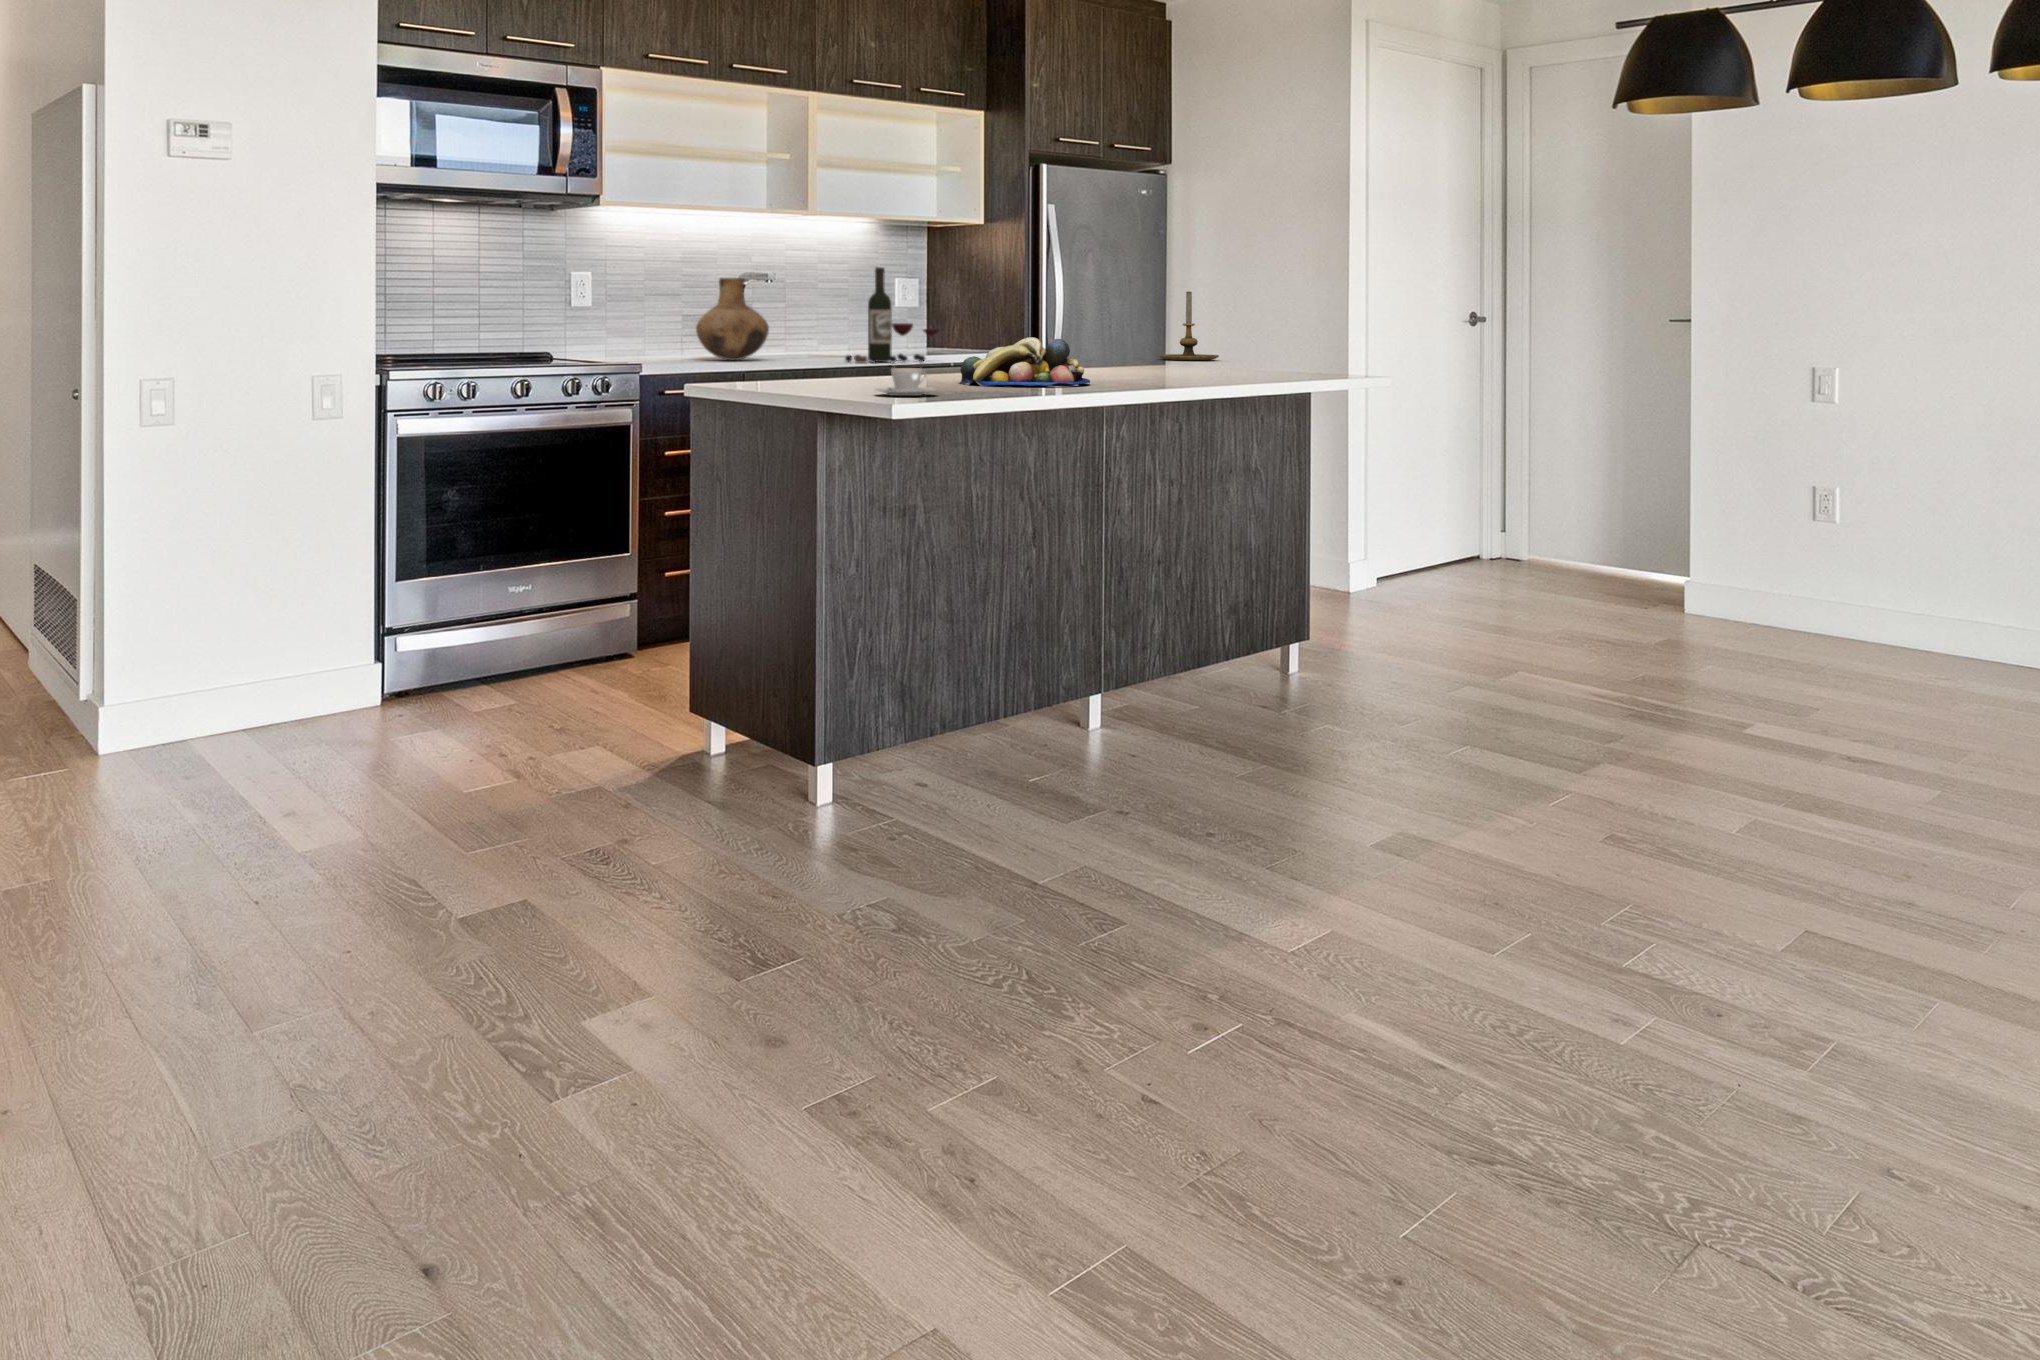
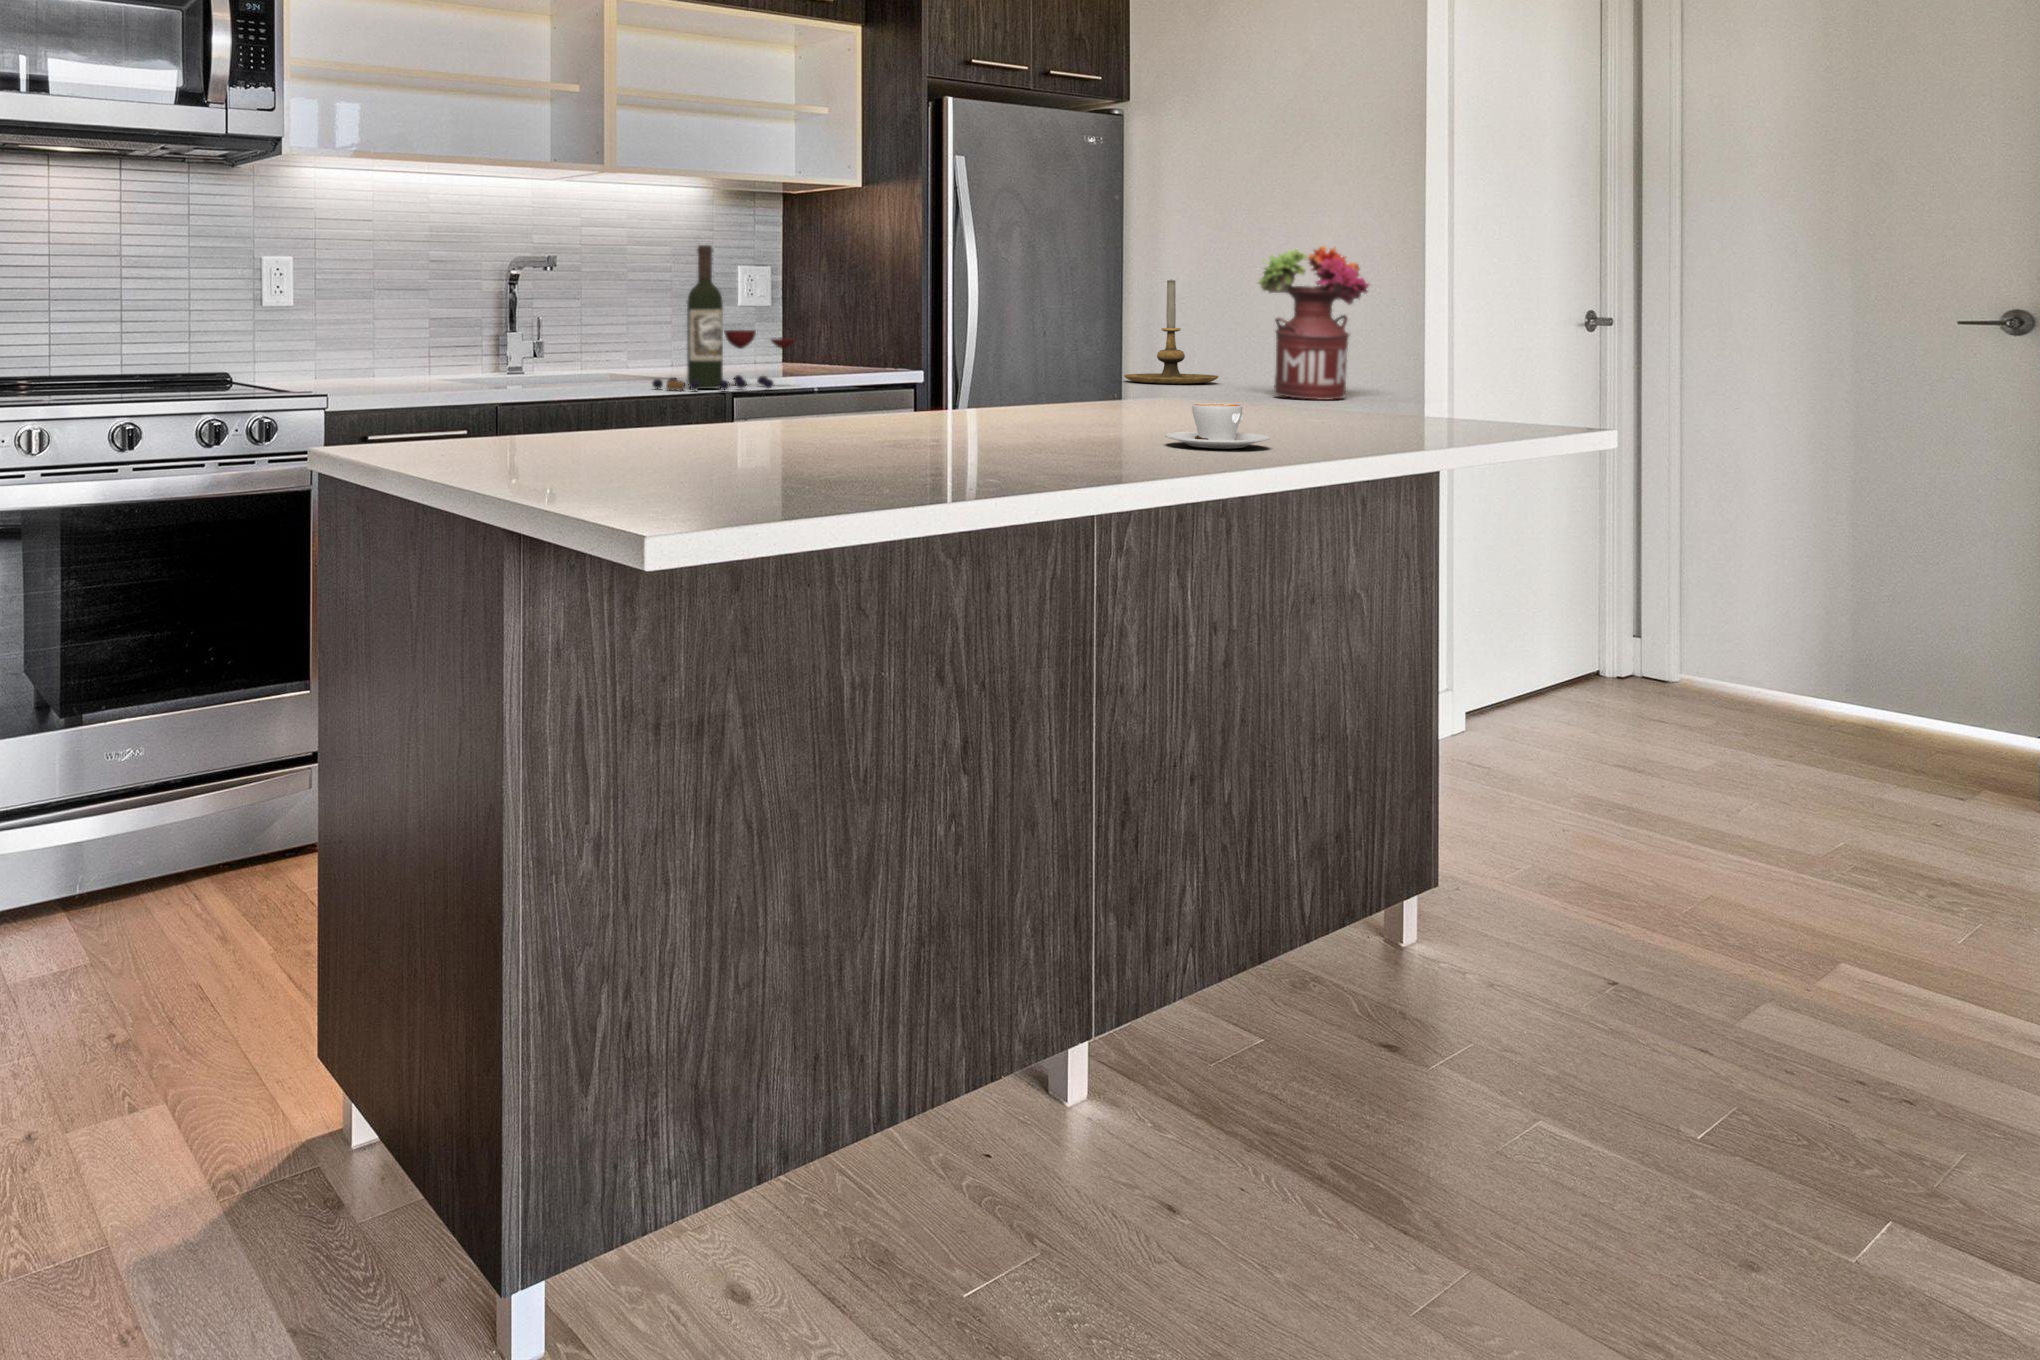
flower arrangement: none [1231,271,1298,367] -> present [1257,246,1369,400]
vase: present [696,278,769,360] -> none [434,262,542,385]
fruit bowl: present [960,337,1090,386] -> none [814,362,1064,457]
coffee cup: present [875,368,937,396] -> present [1165,403,1270,448]

